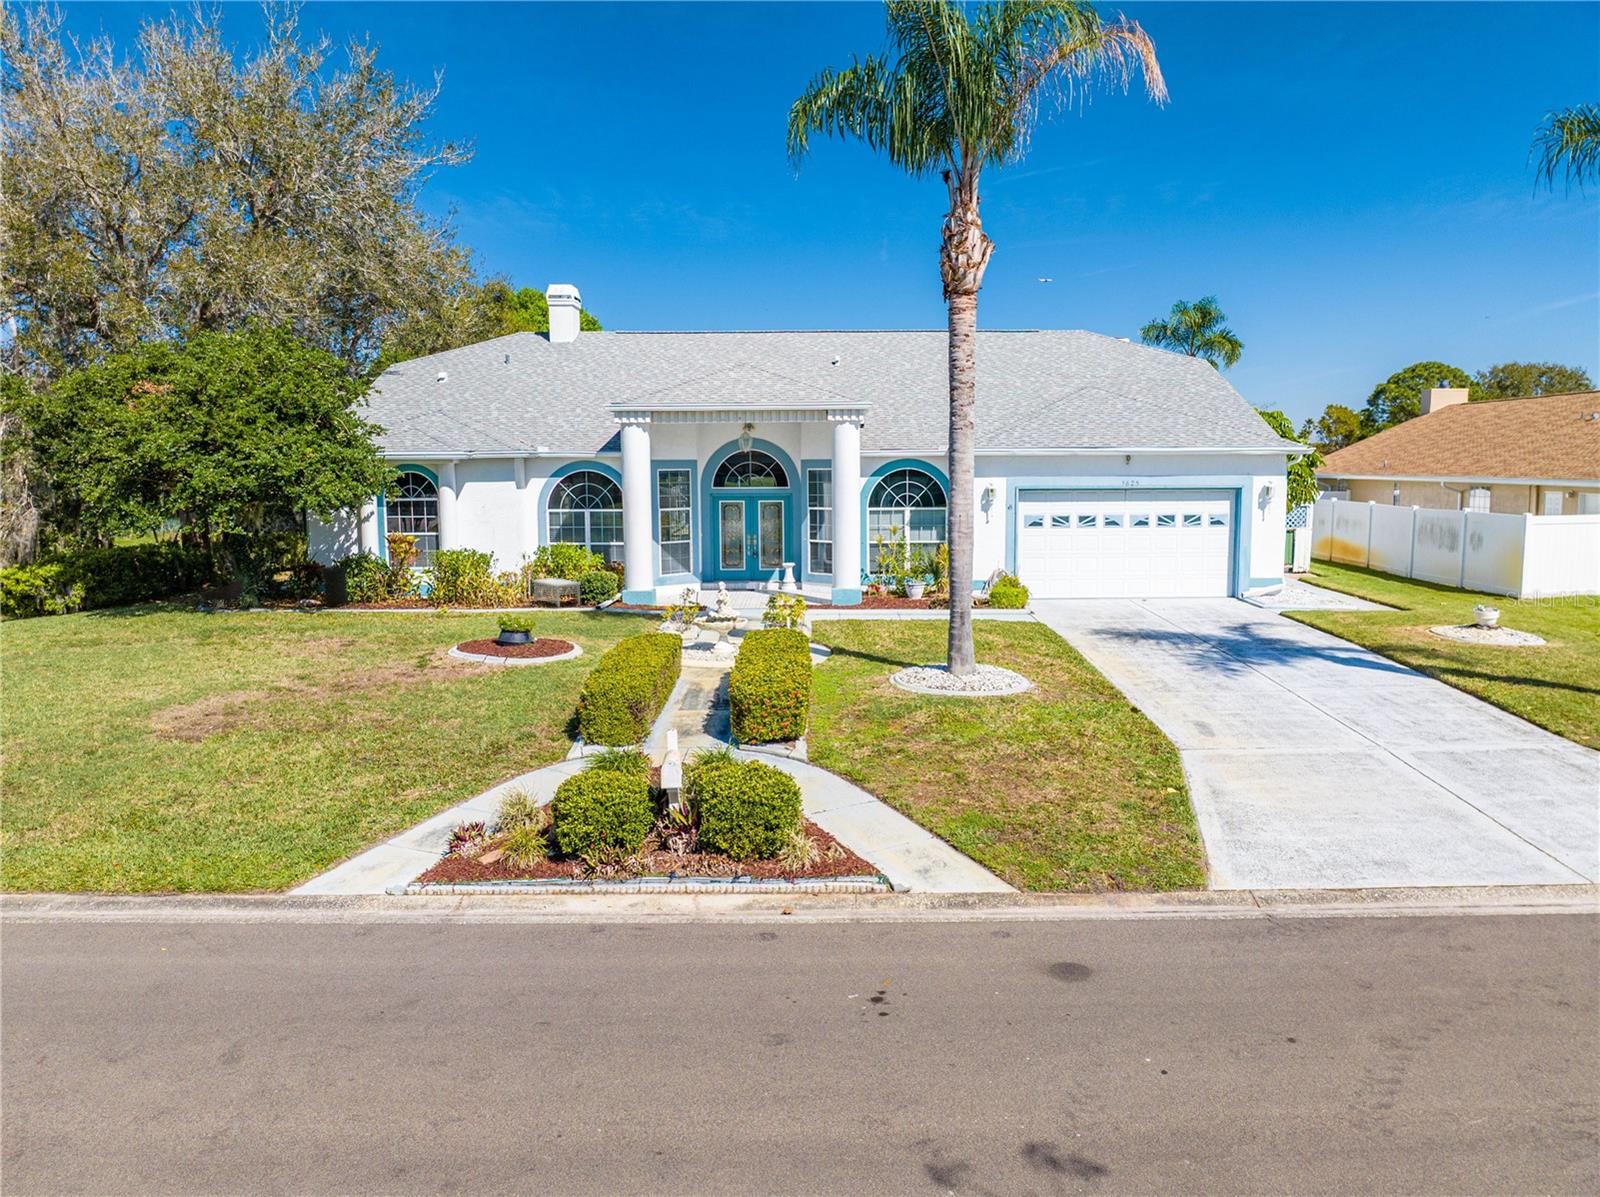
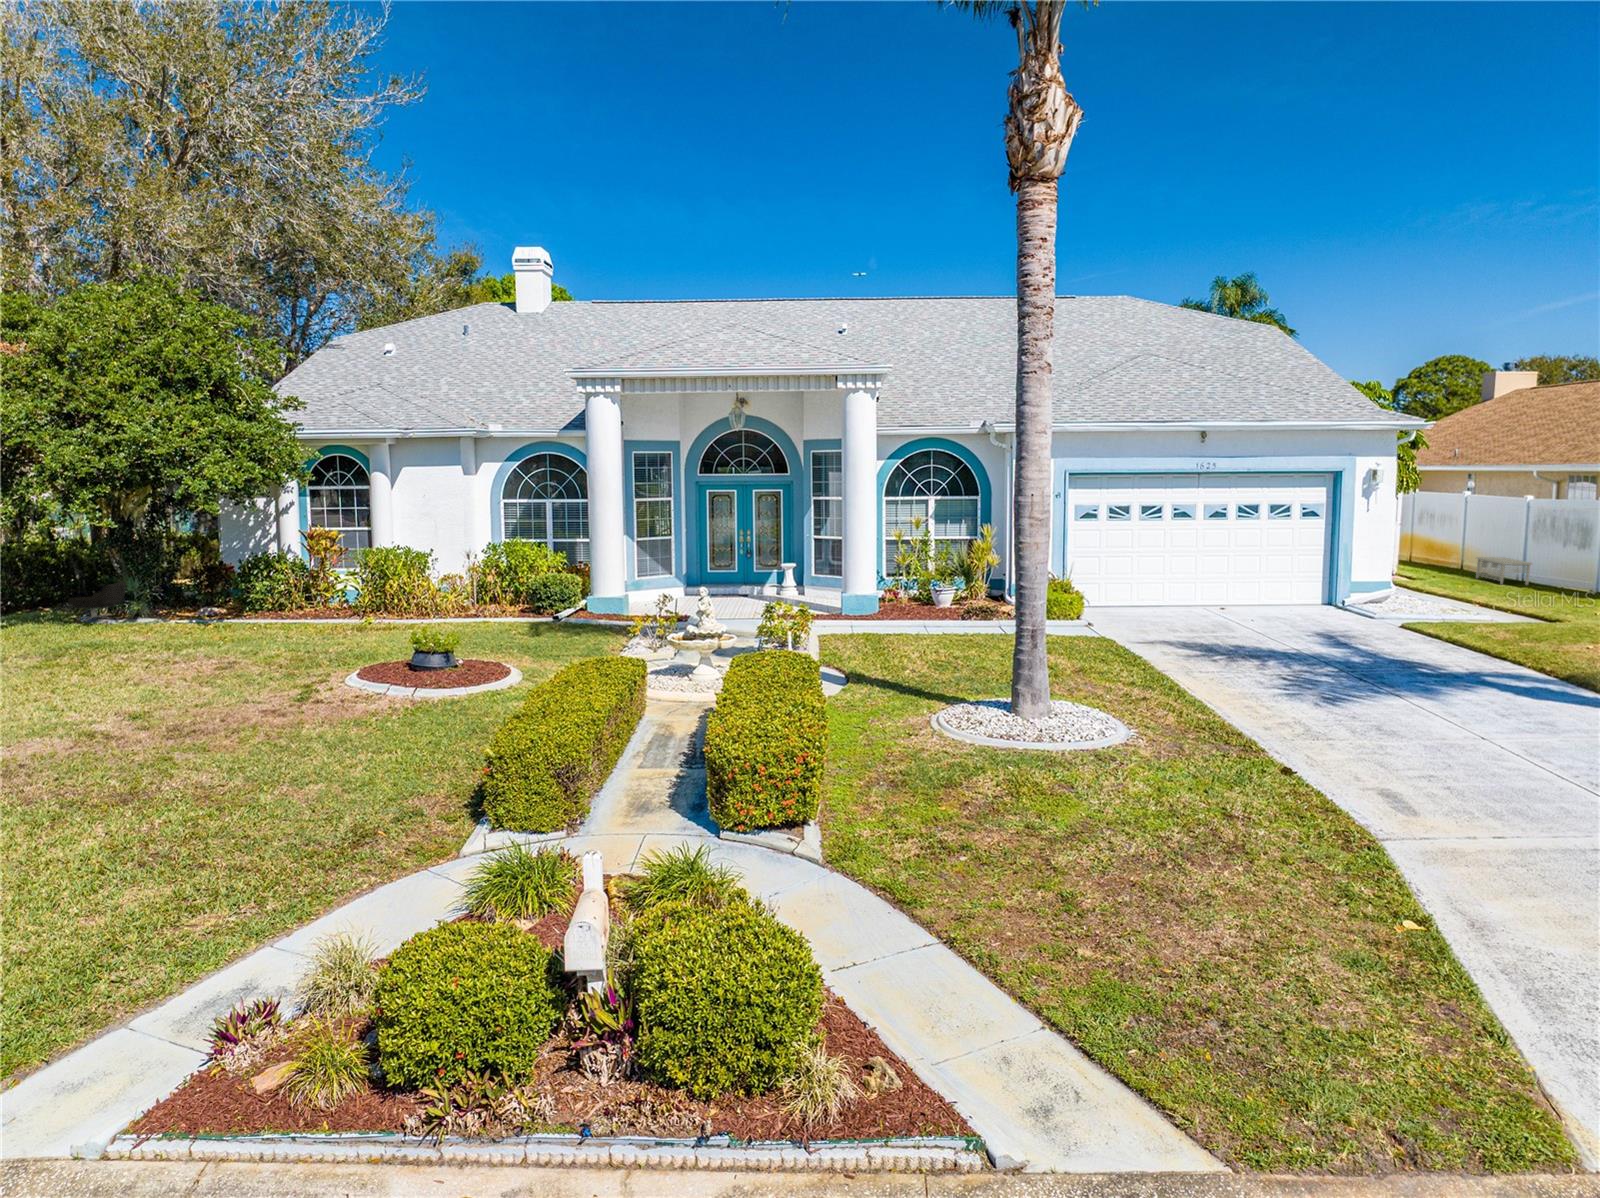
trash can: present [318,566,350,606] -> none [215,567,258,616]
storage bench: present [533,578,581,607] -> present [1476,557,1532,585]

